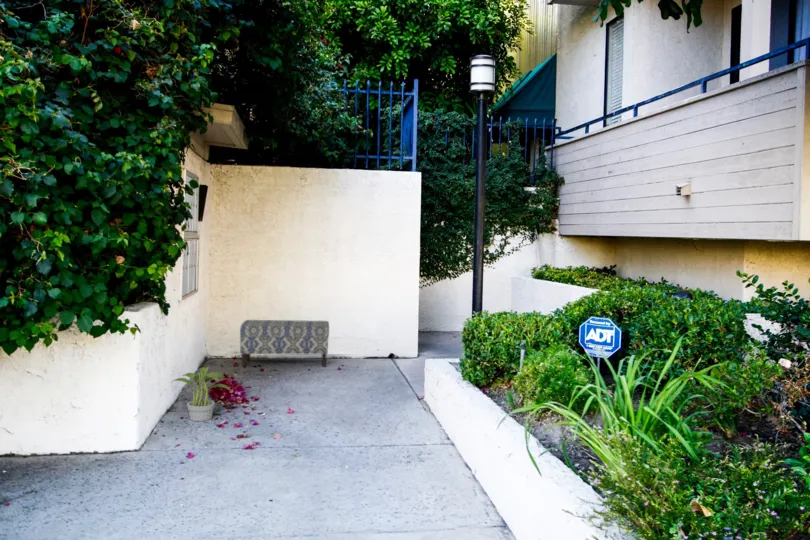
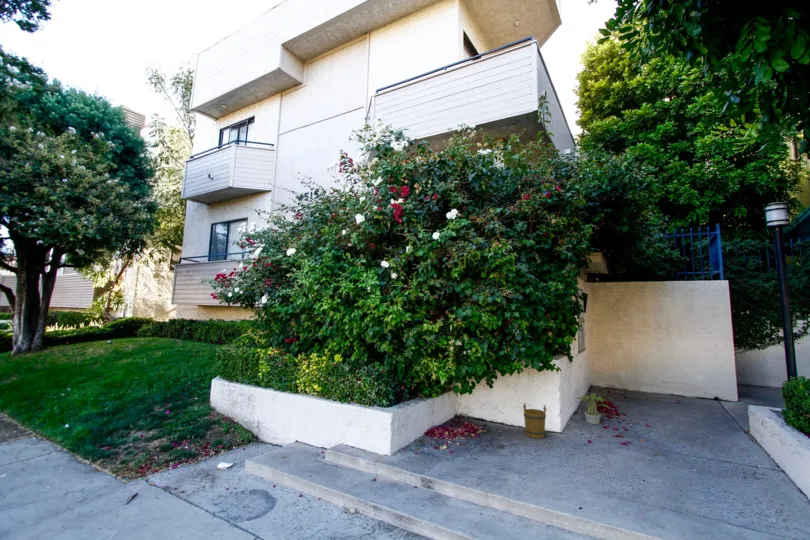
bench: present [240,320,329,367] -> none [611,368,674,404]
bucket: none [57,404,109,473] -> present [523,403,547,439]

